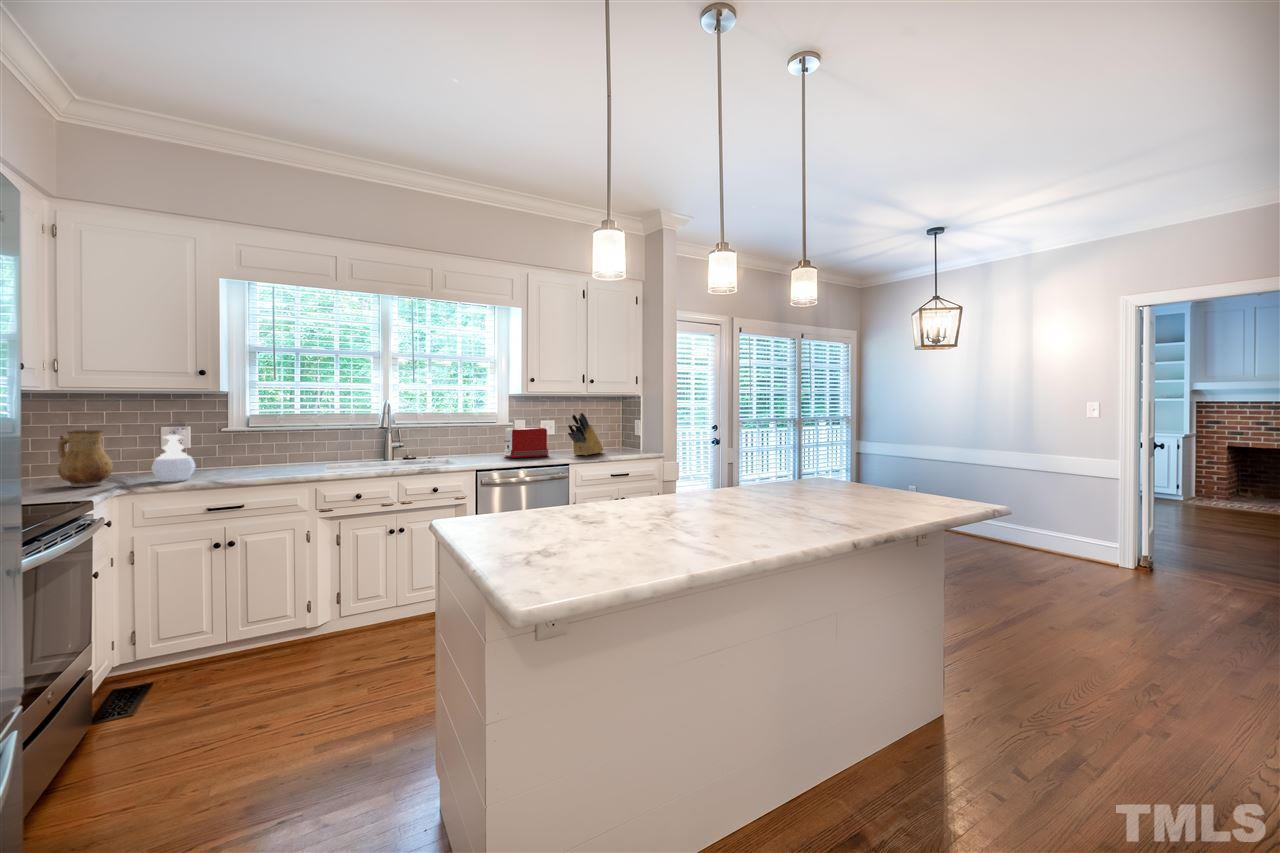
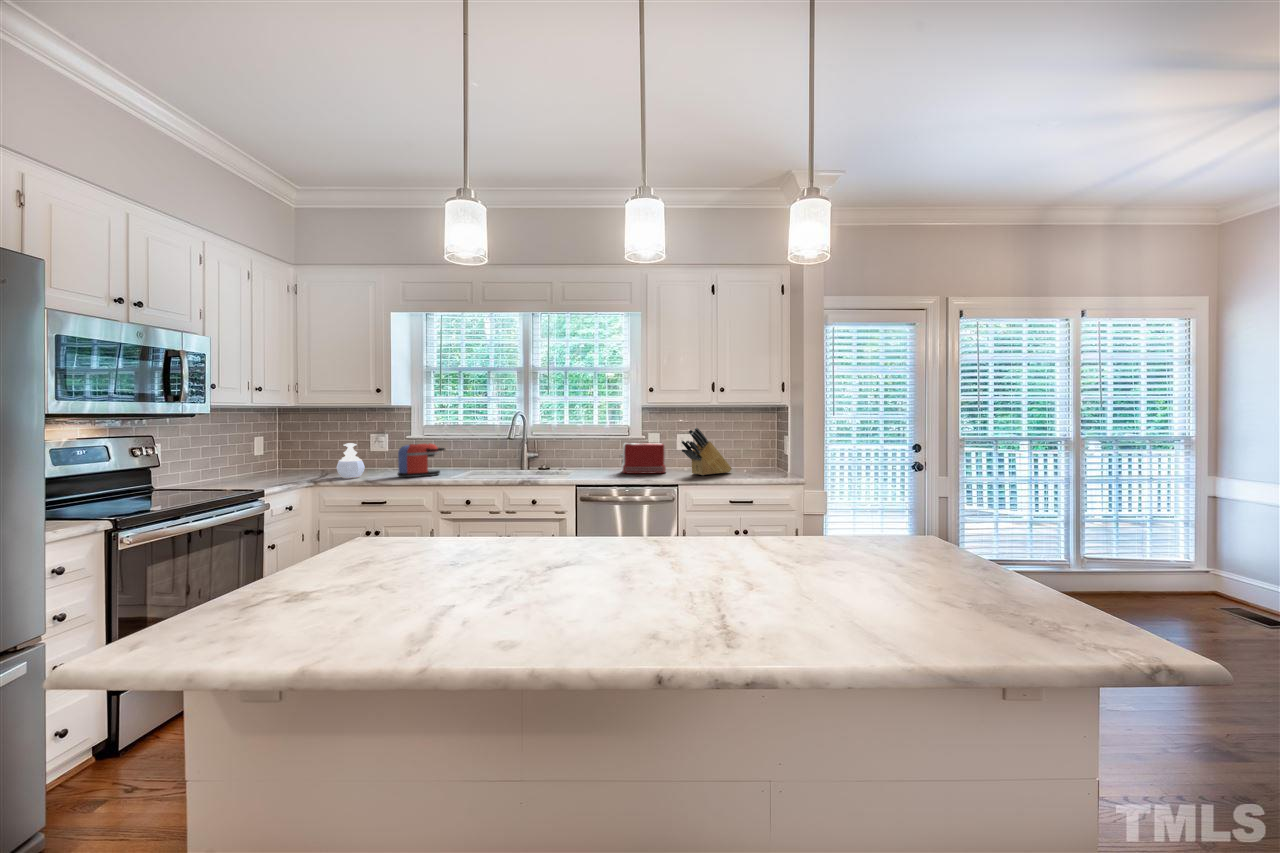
ceramic pitcher: present [58,430,113,487] -> none [287,438,319,478]
coffee maker: none [248,433,308,475] -> present [397,444,445,477]

